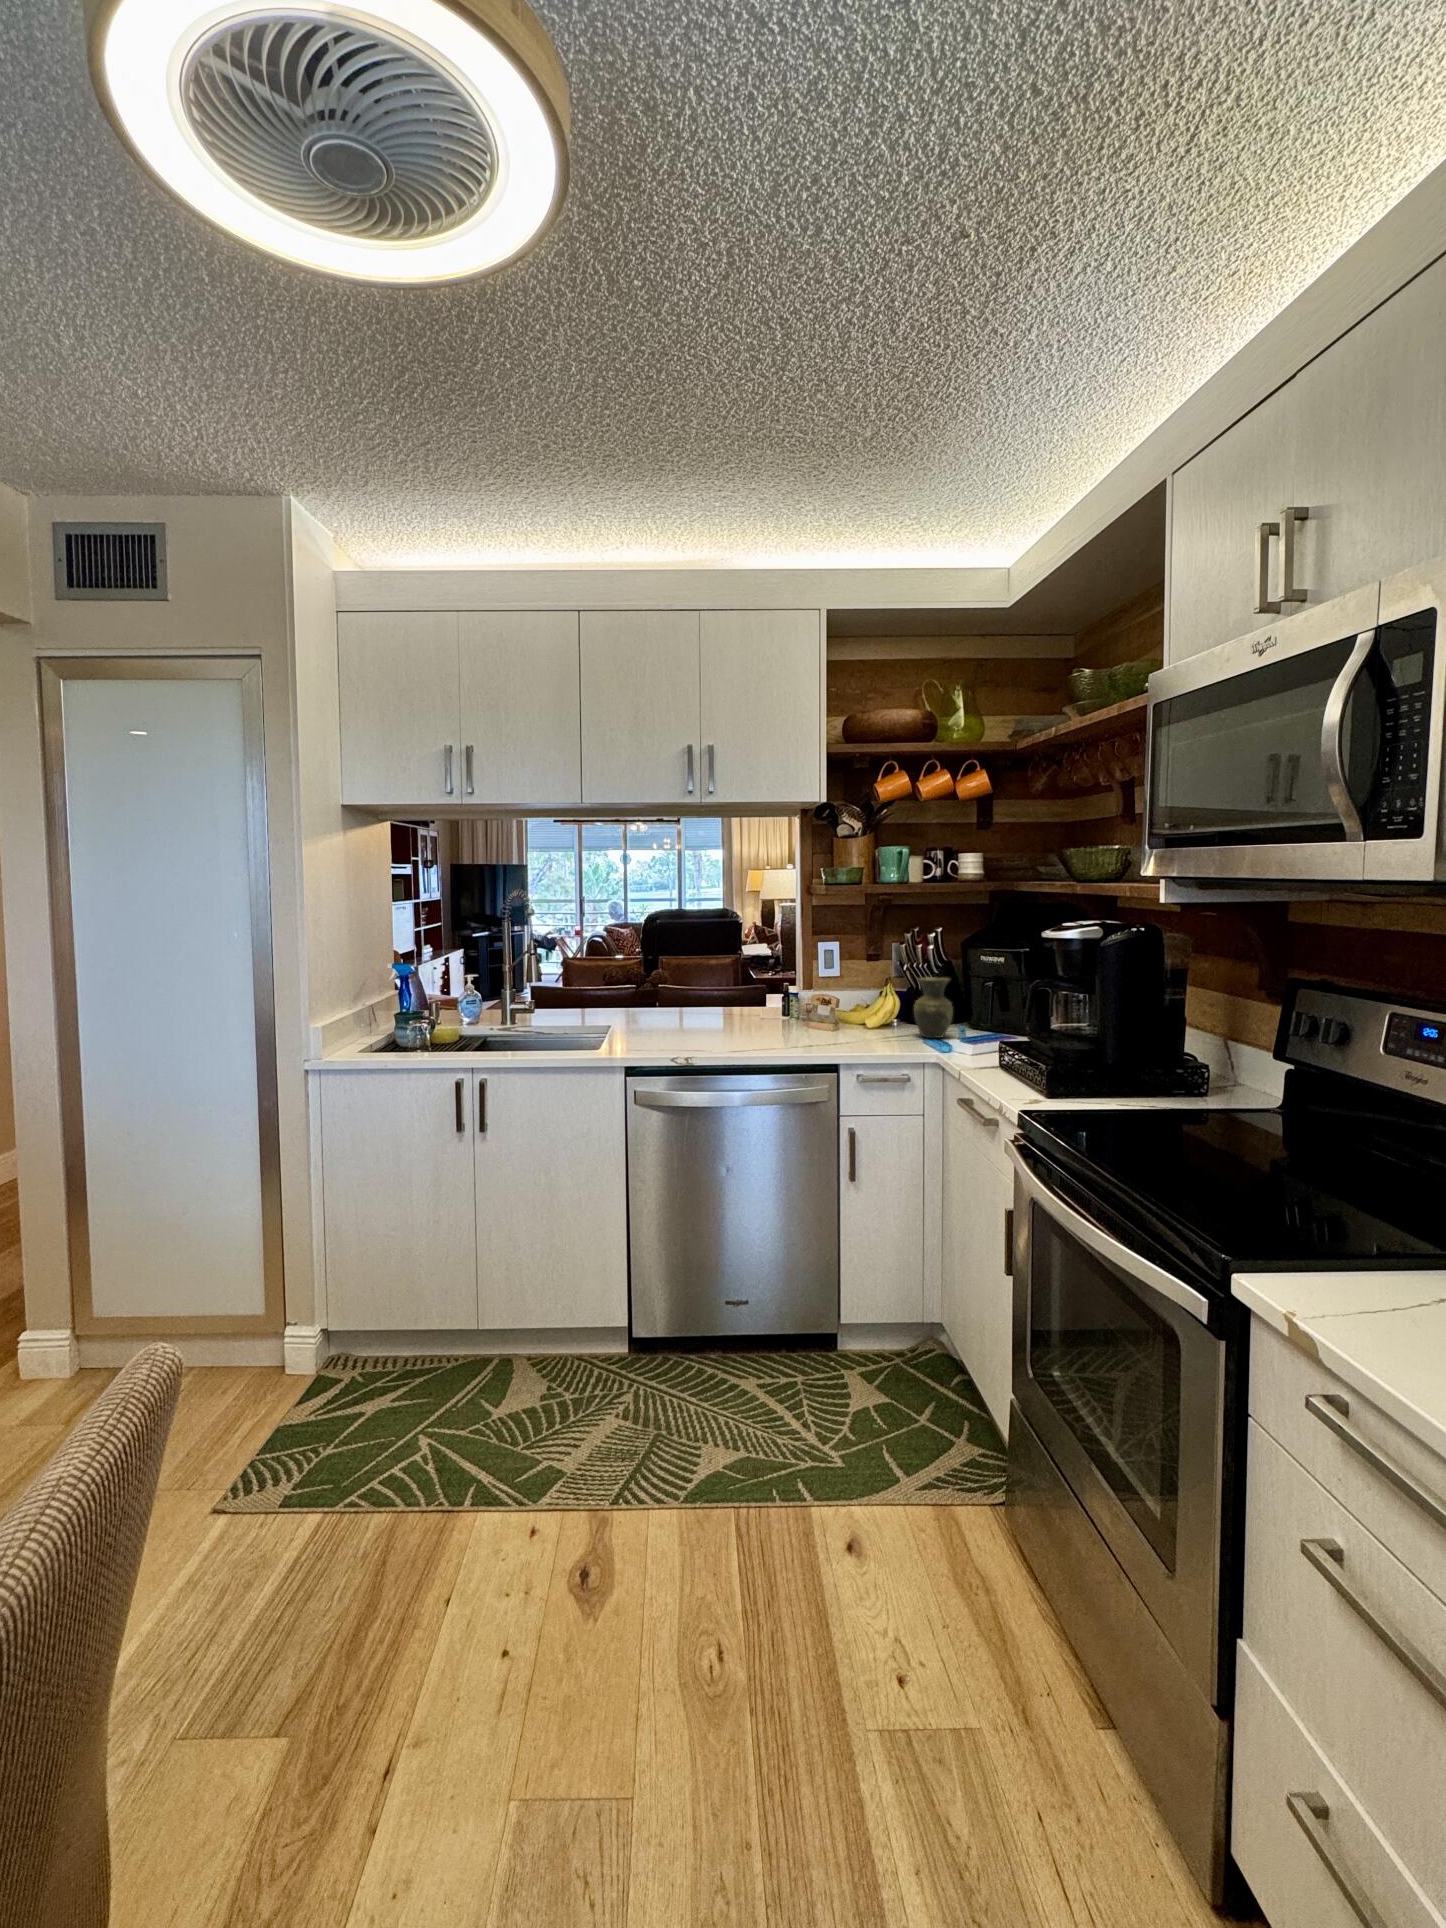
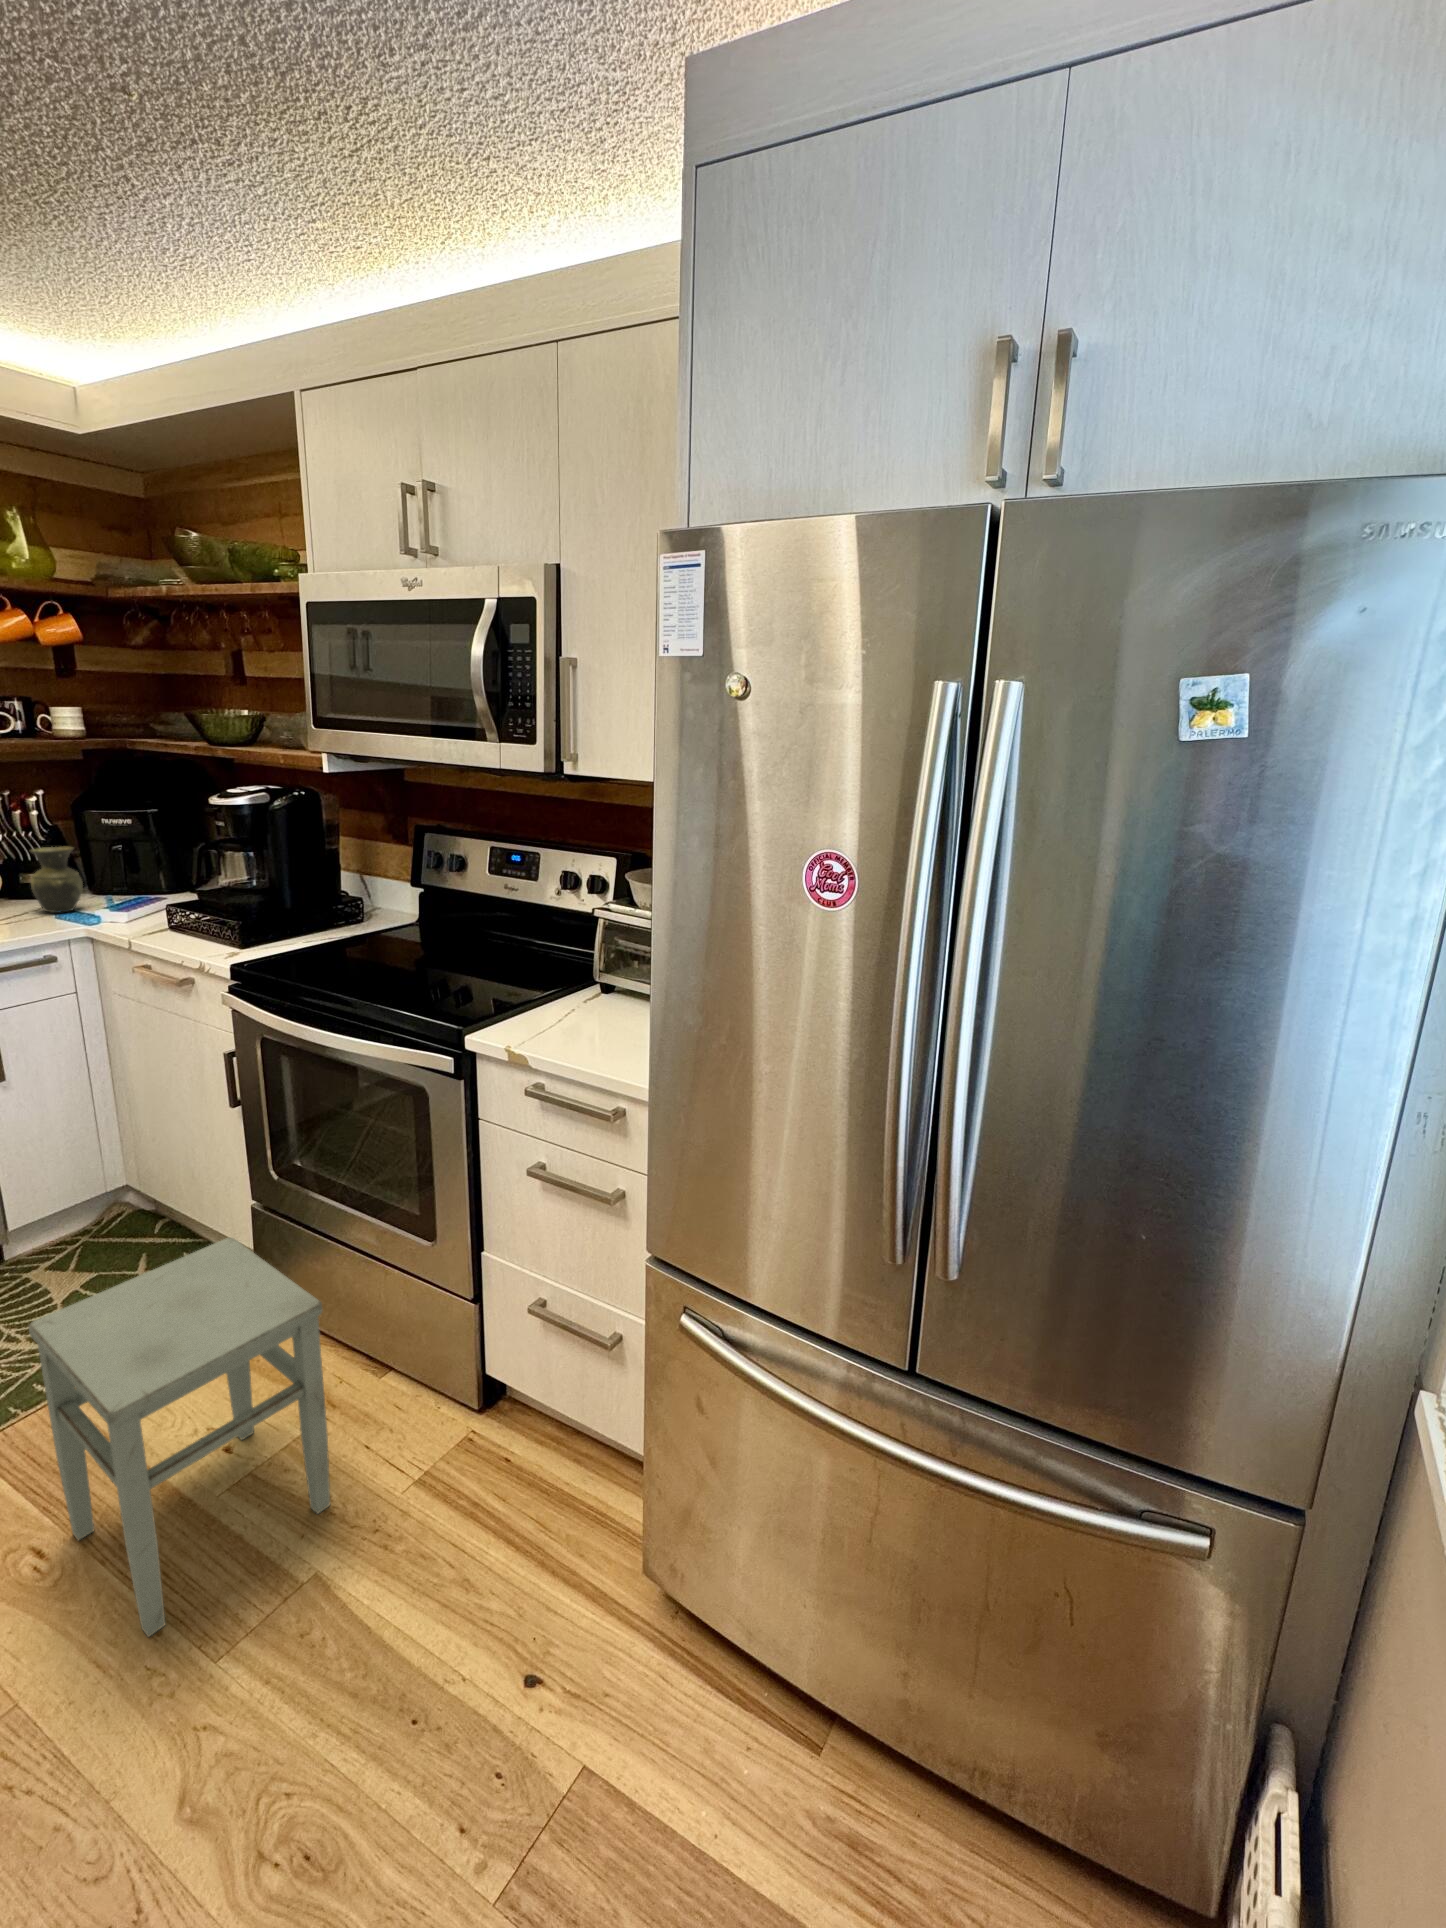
stool: none [729,1412,975,1867] -> present [28,1238,330,1637]

